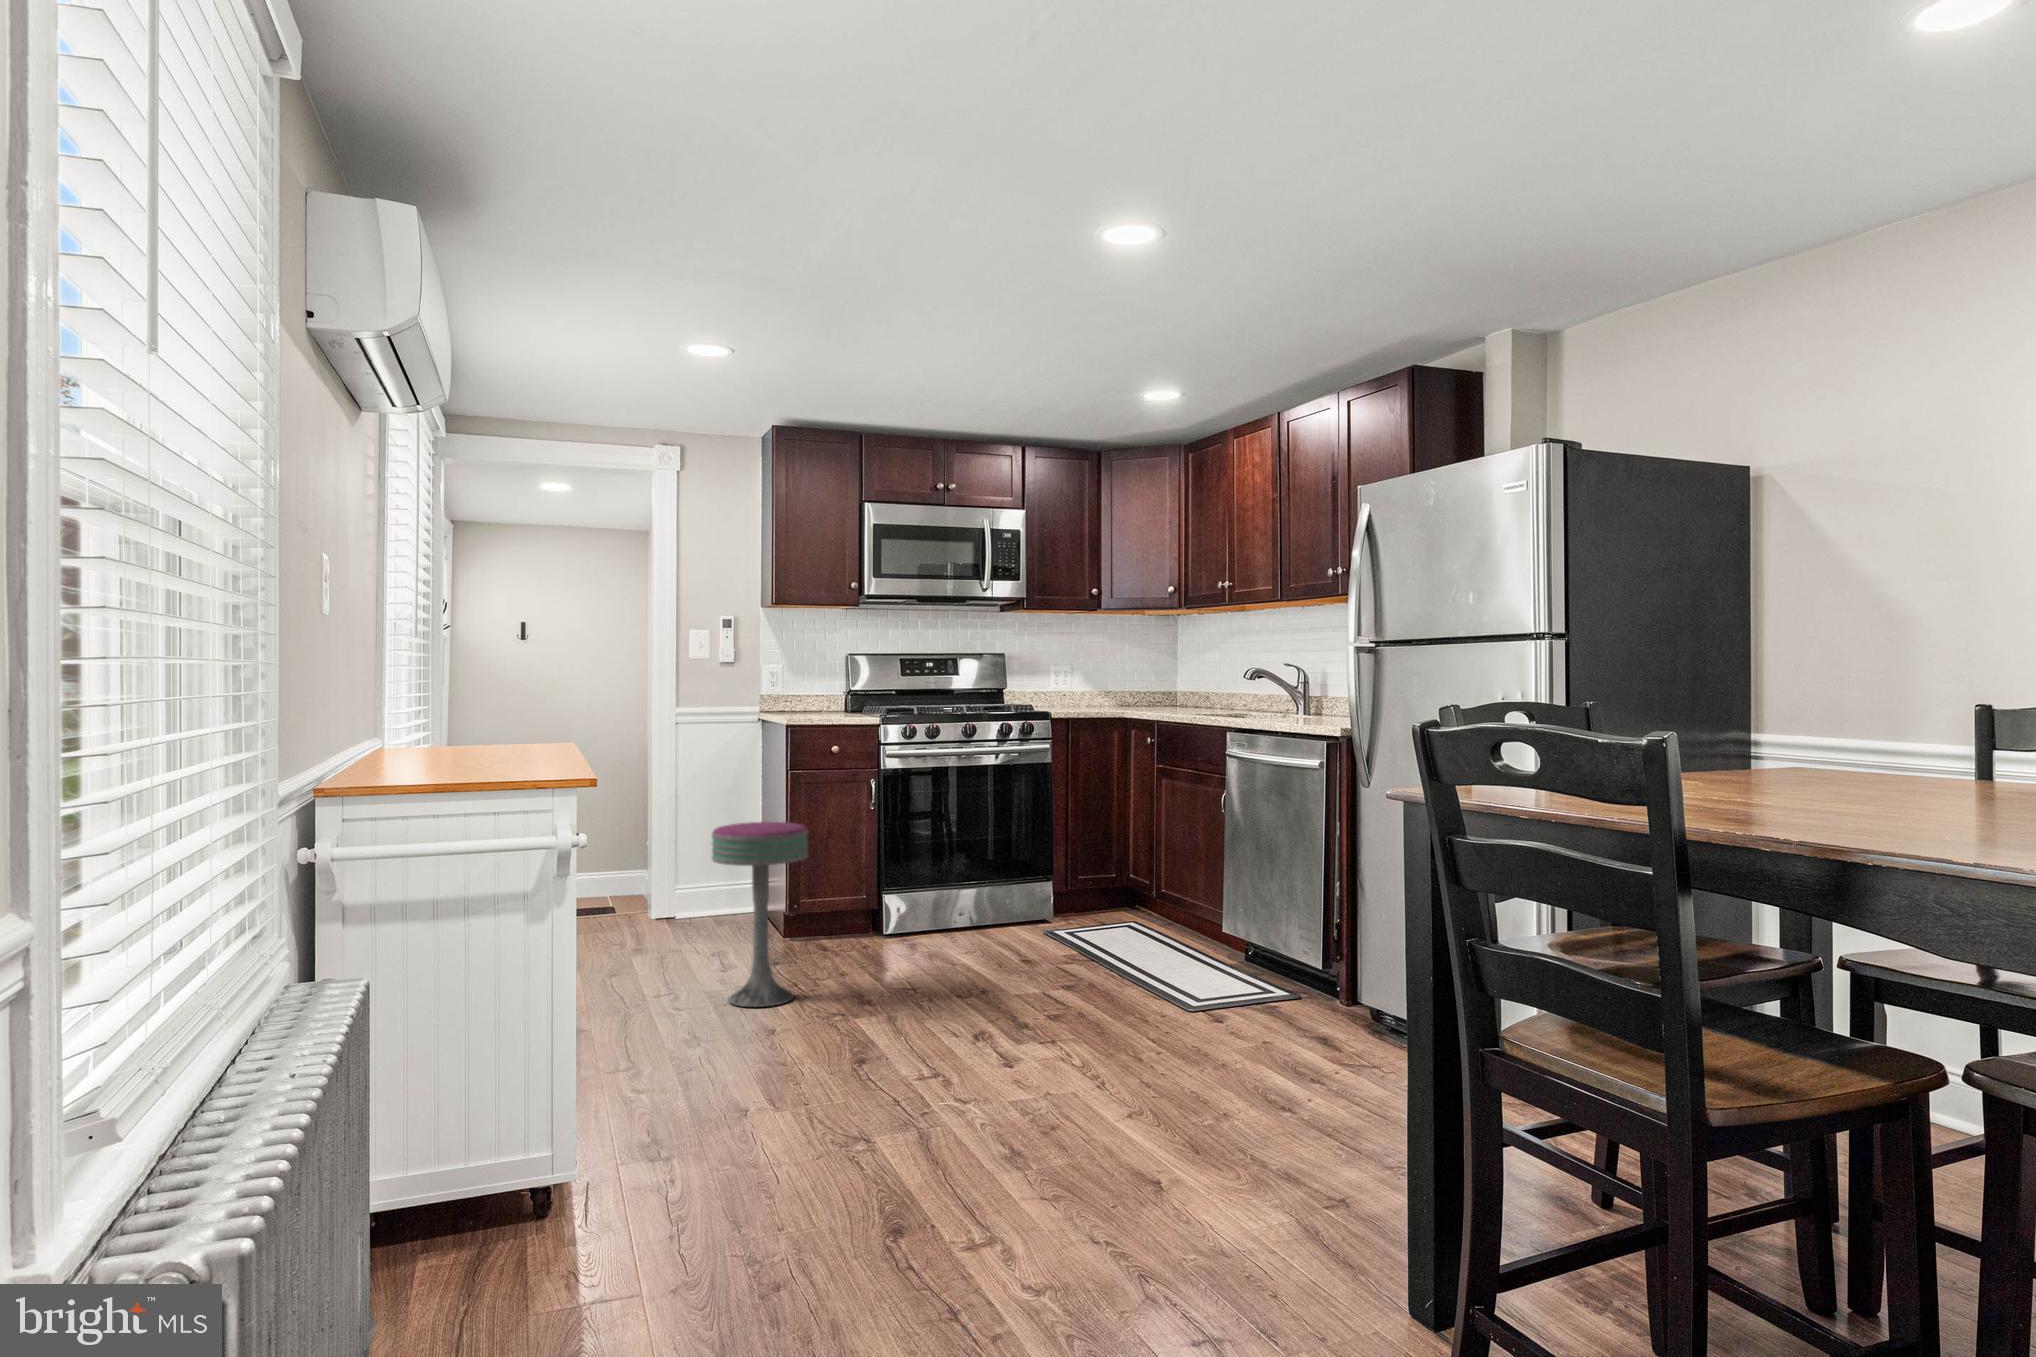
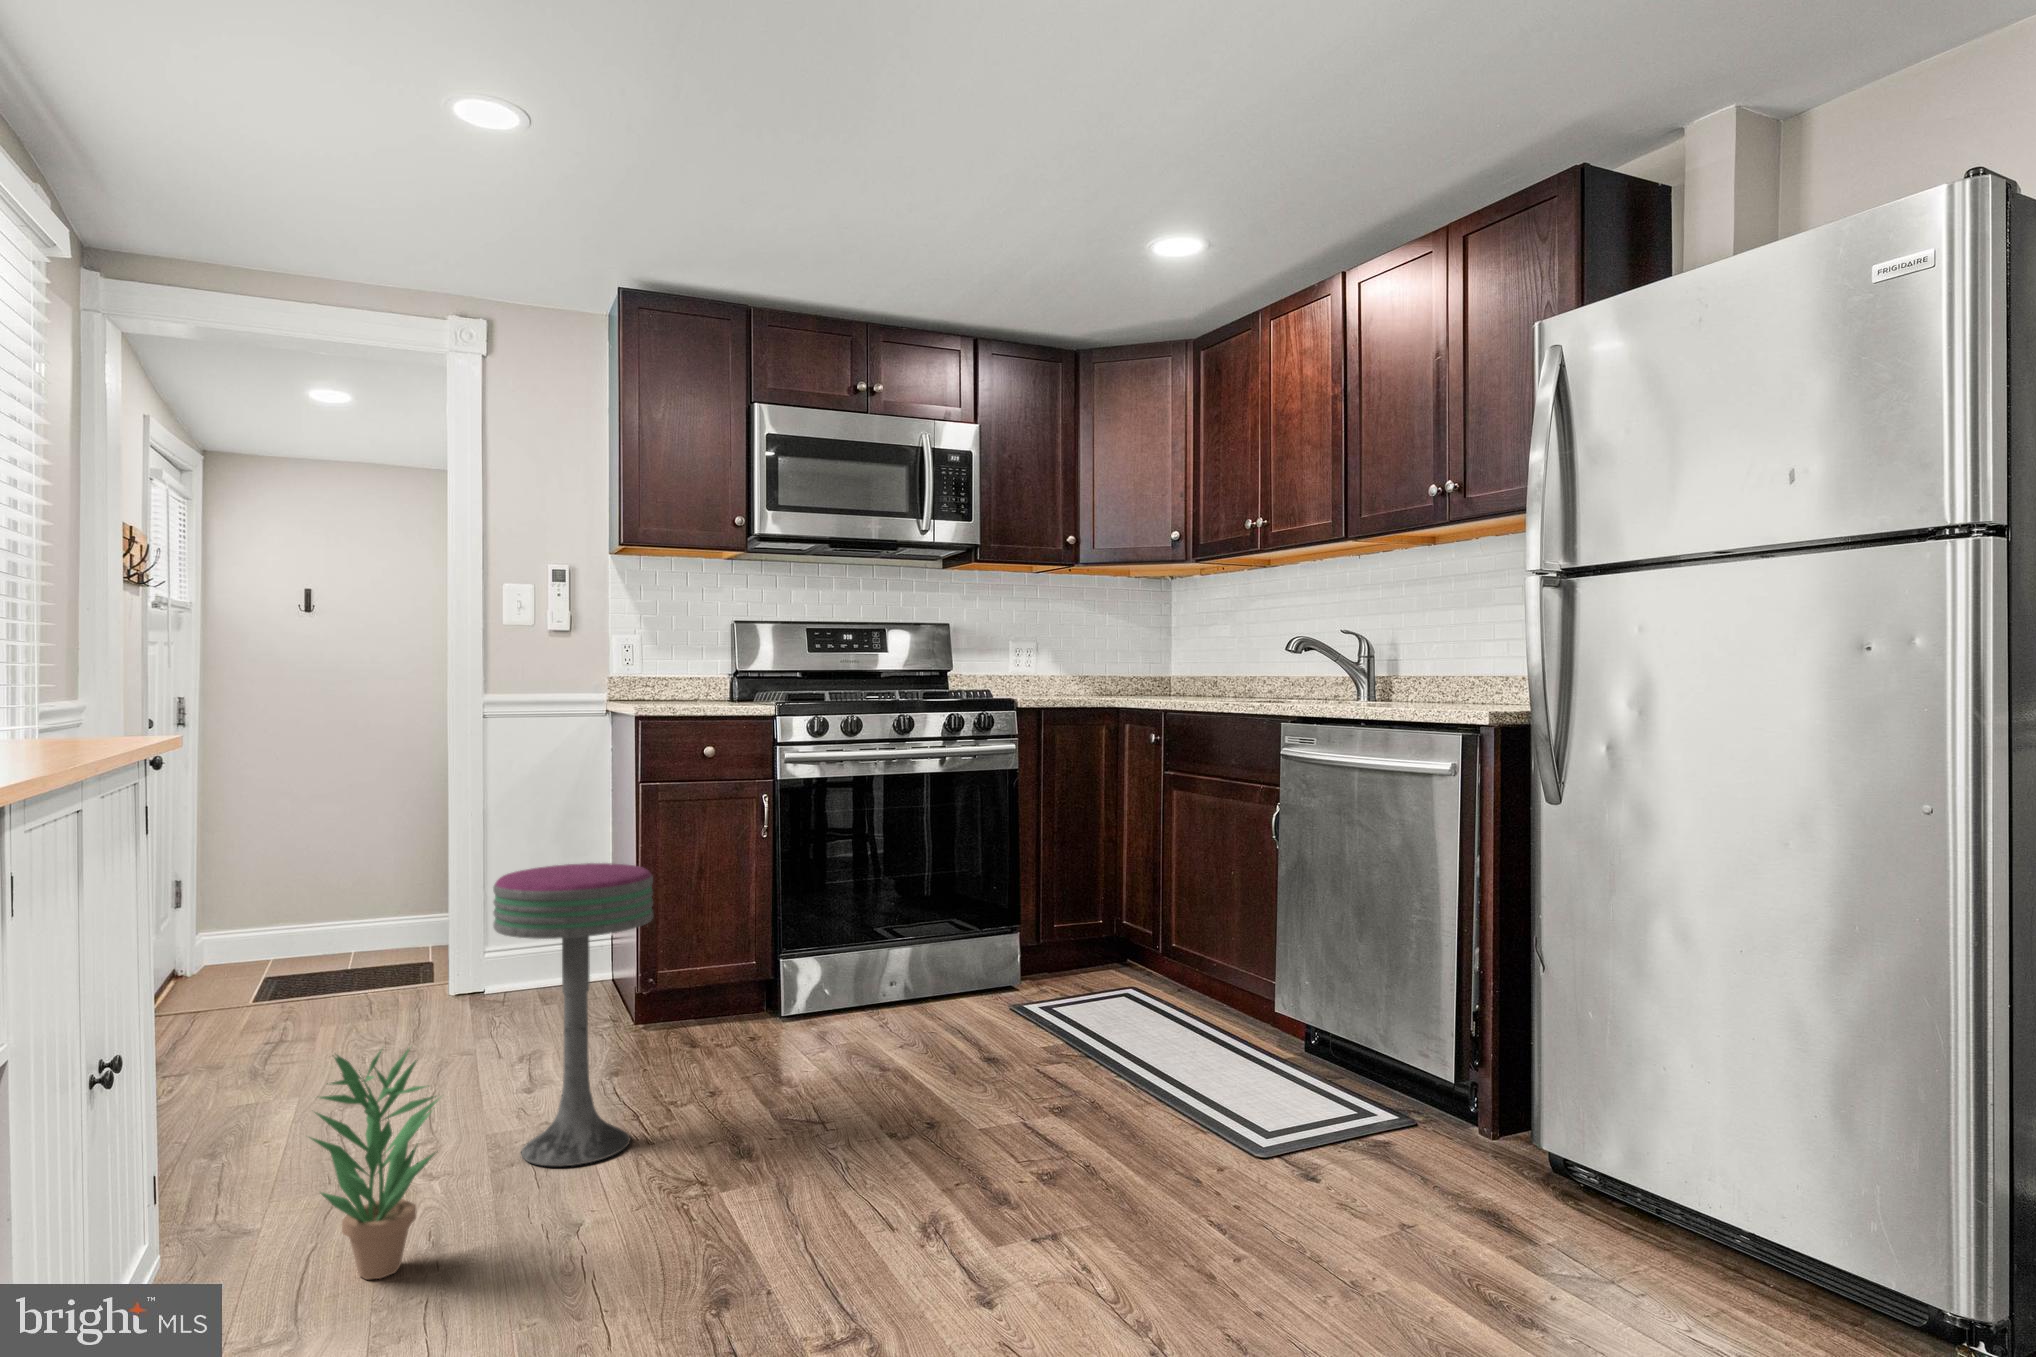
potted plant: none [627,918,699,1052] -> present [311,1049,438,1280]

